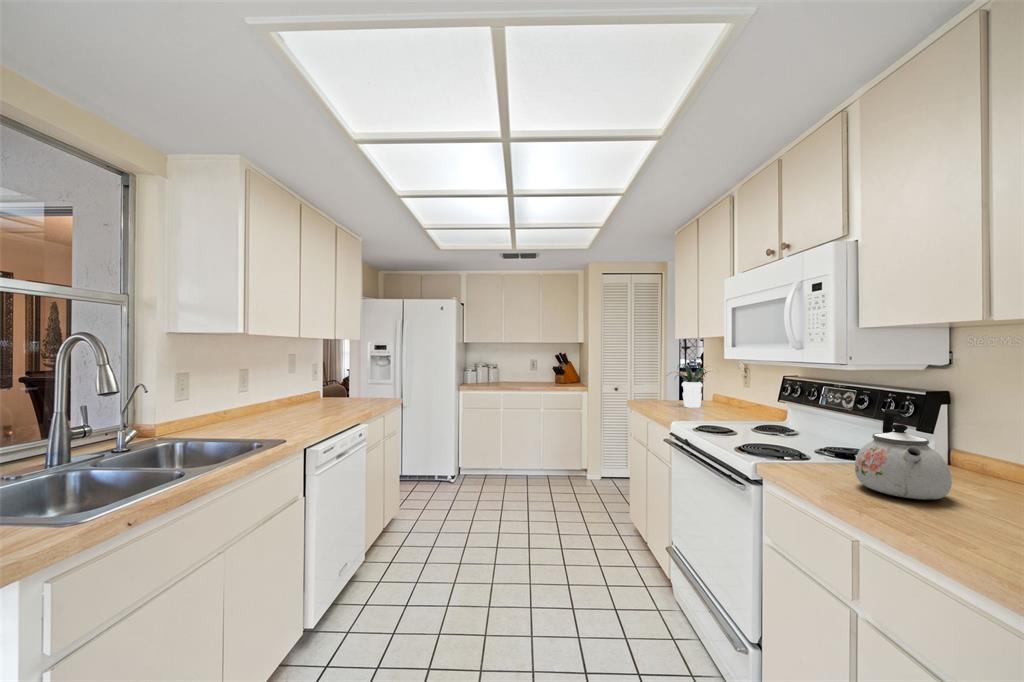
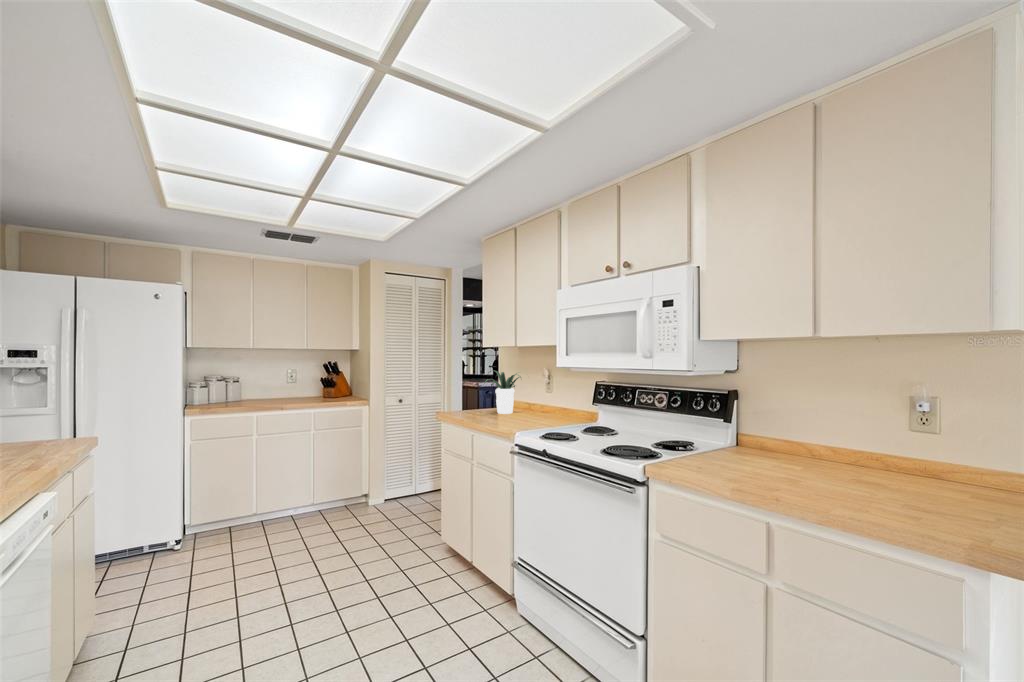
kettle: present [855,409,952,500] -> none [727,407,791,478]

